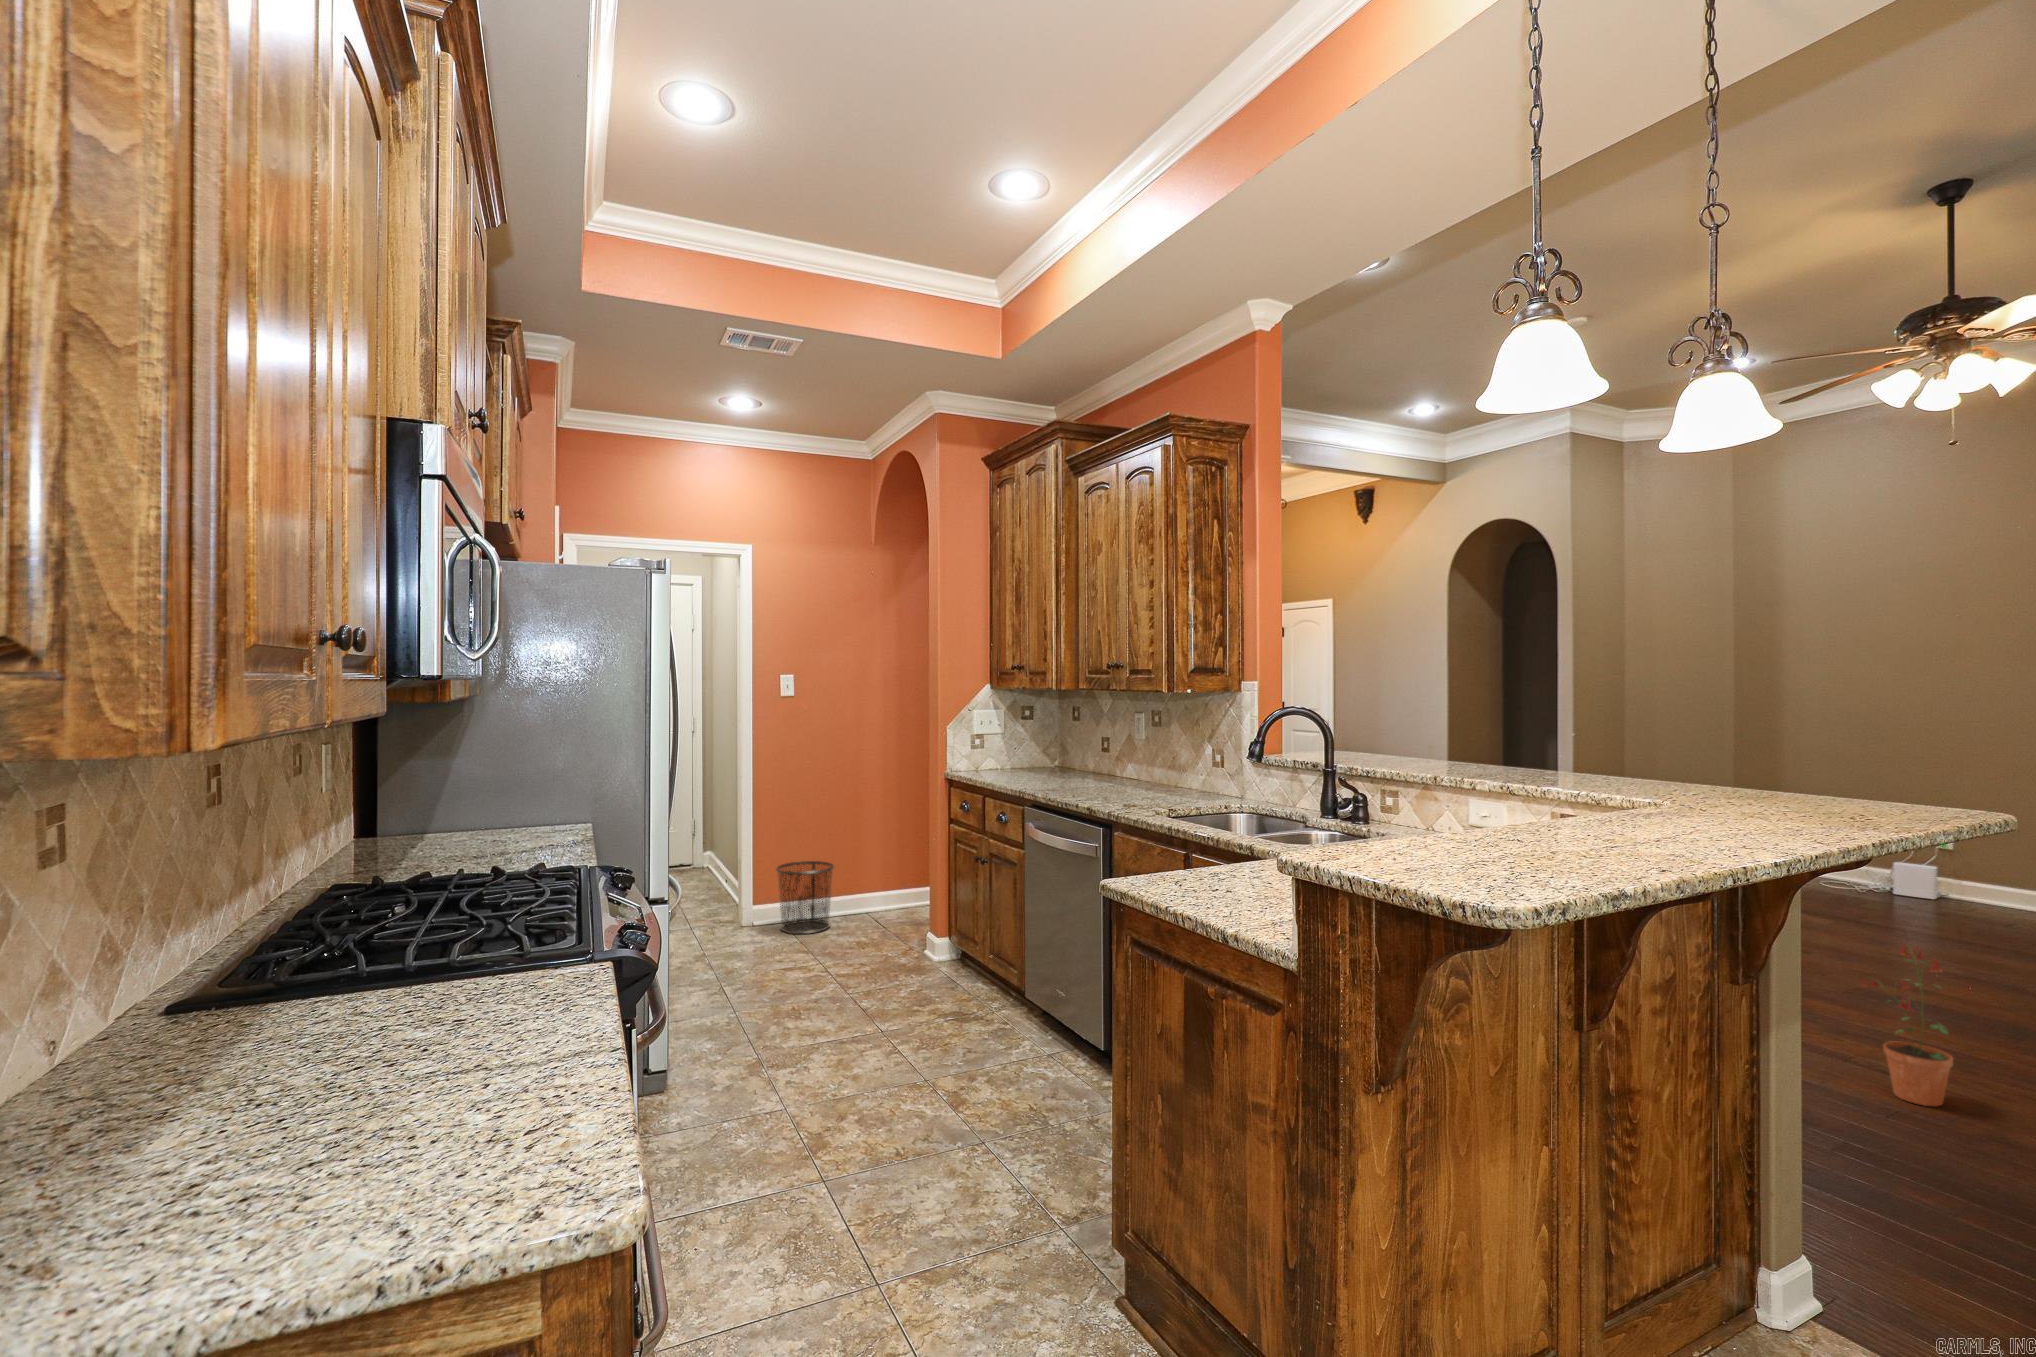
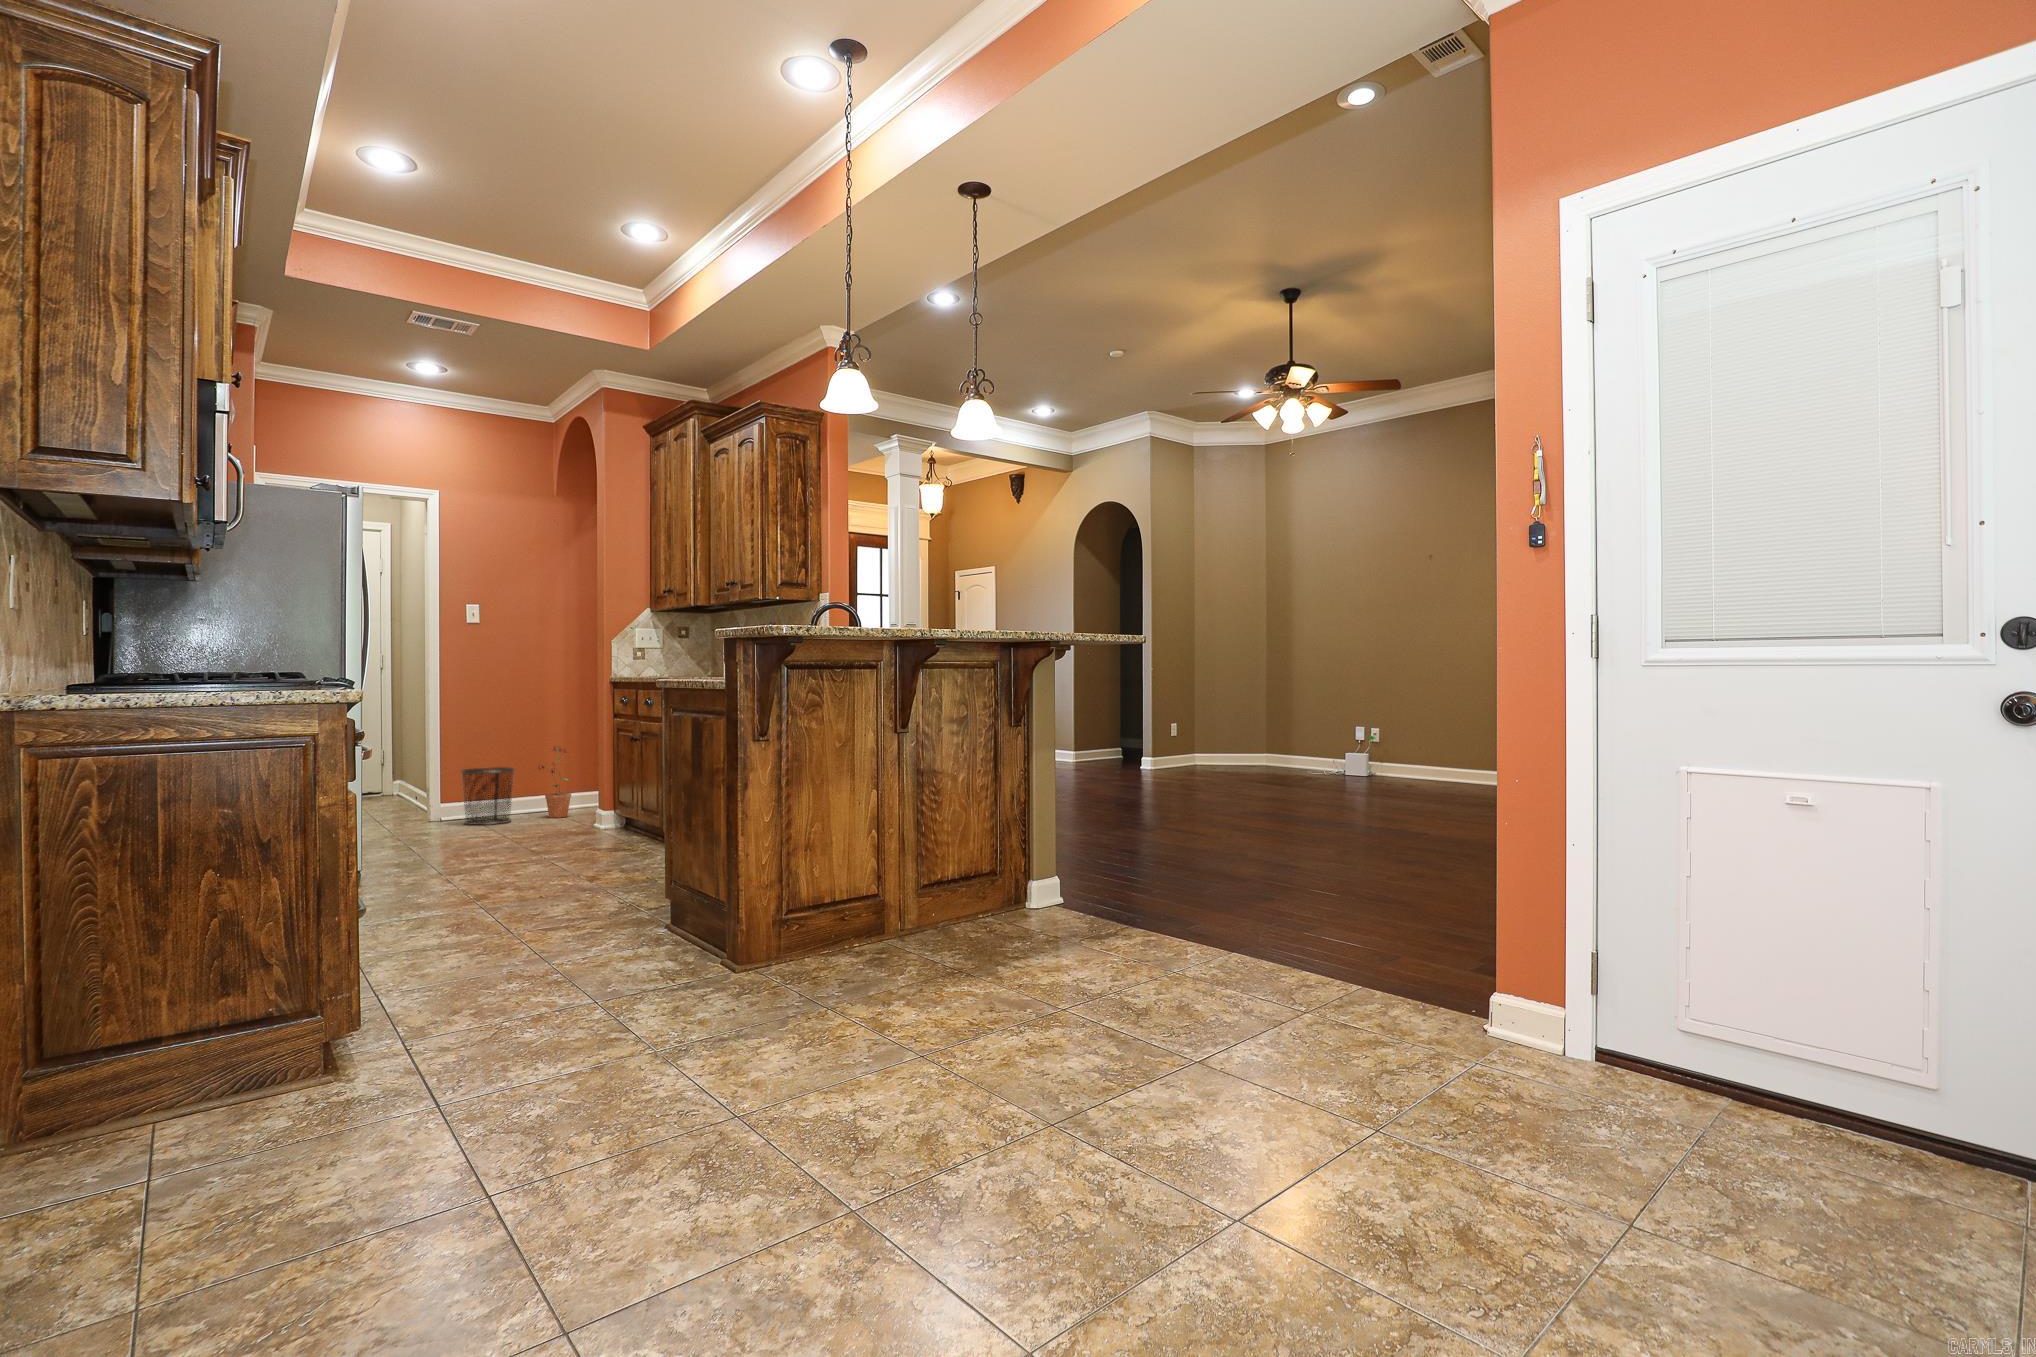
potted plant: present [1863,945,1953,1106] -> present [538,746,571,818]

